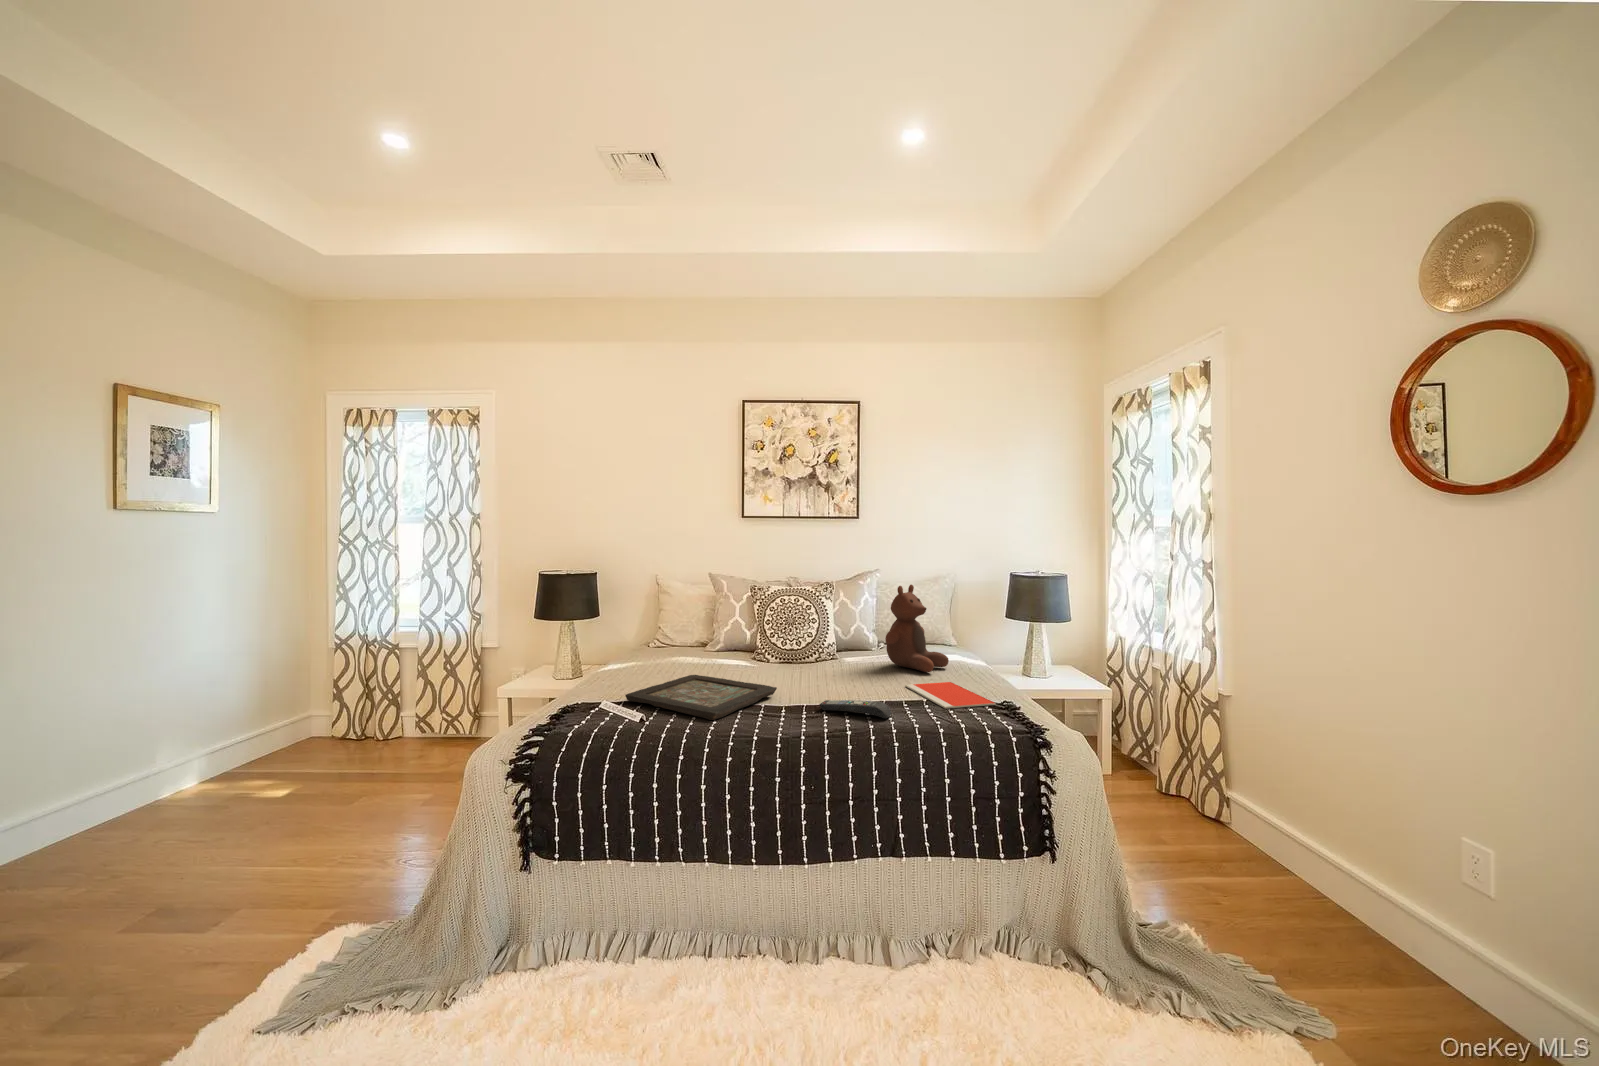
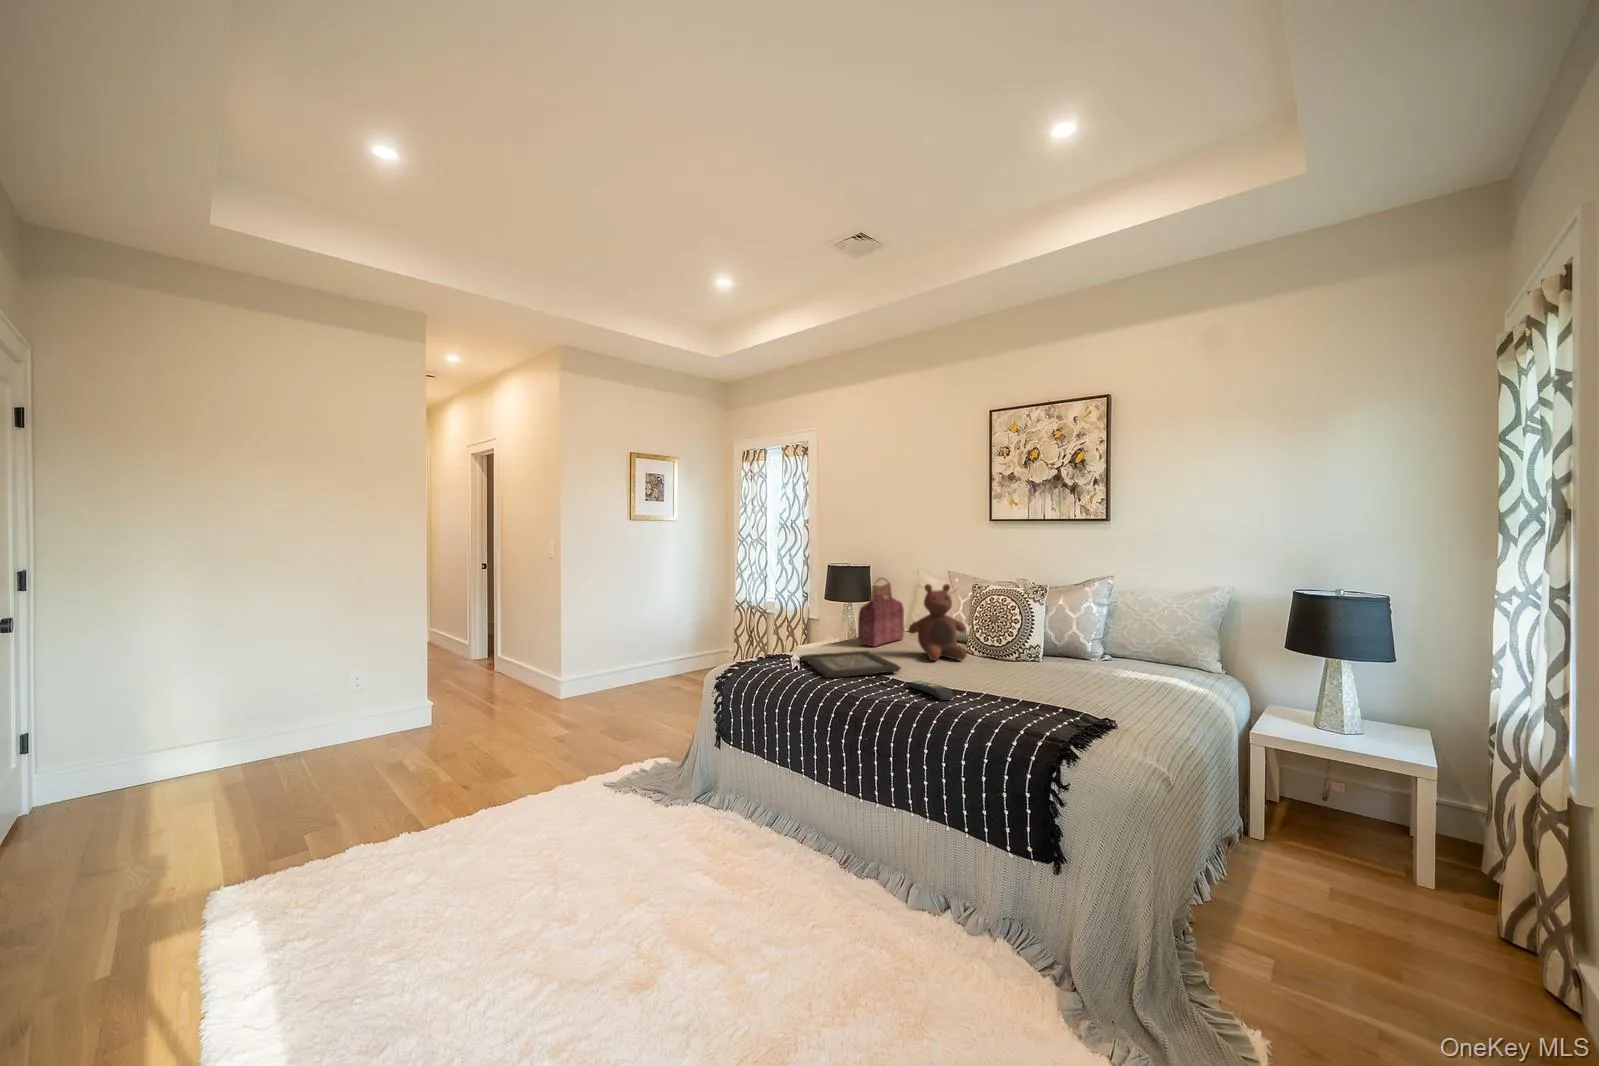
handbag: none [652,582,685,669] -> present [858,578,904,646]
stuffed bear: present [885,585,949,672] -> present [908,584,967,661]
notebook: present [905,682,996,709] -> none [1013,686,1076,713]

